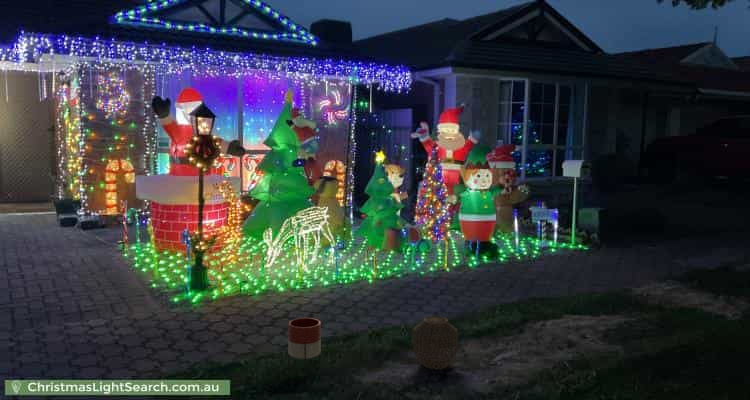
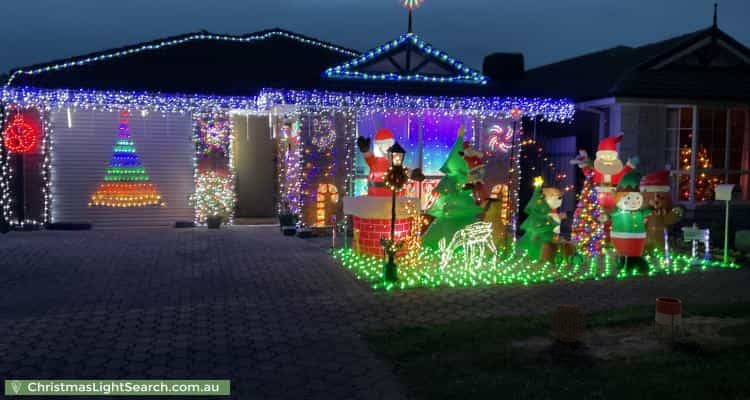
planter: present [288,318,321,376] -> present [653,297,682,338]

